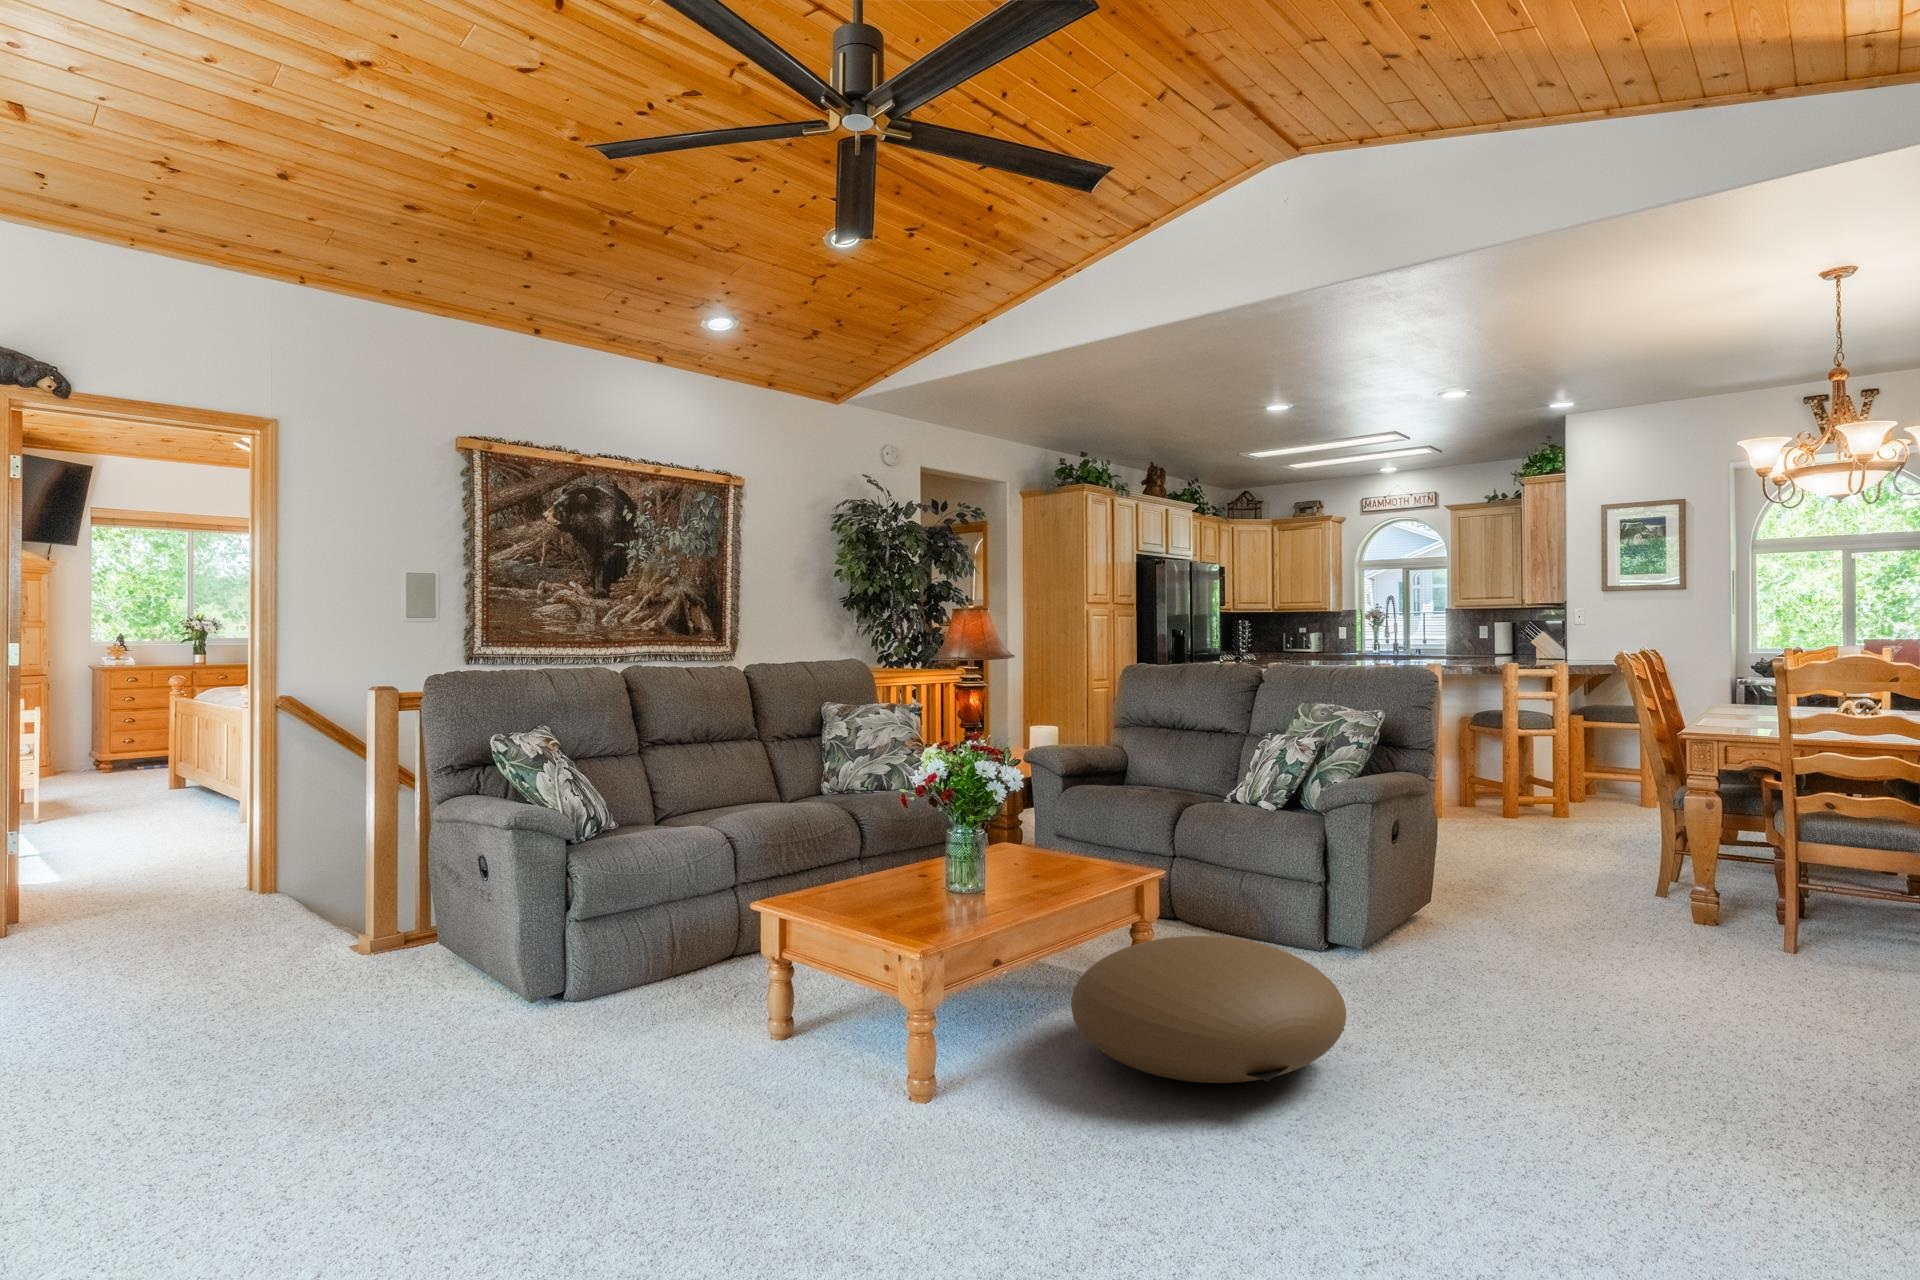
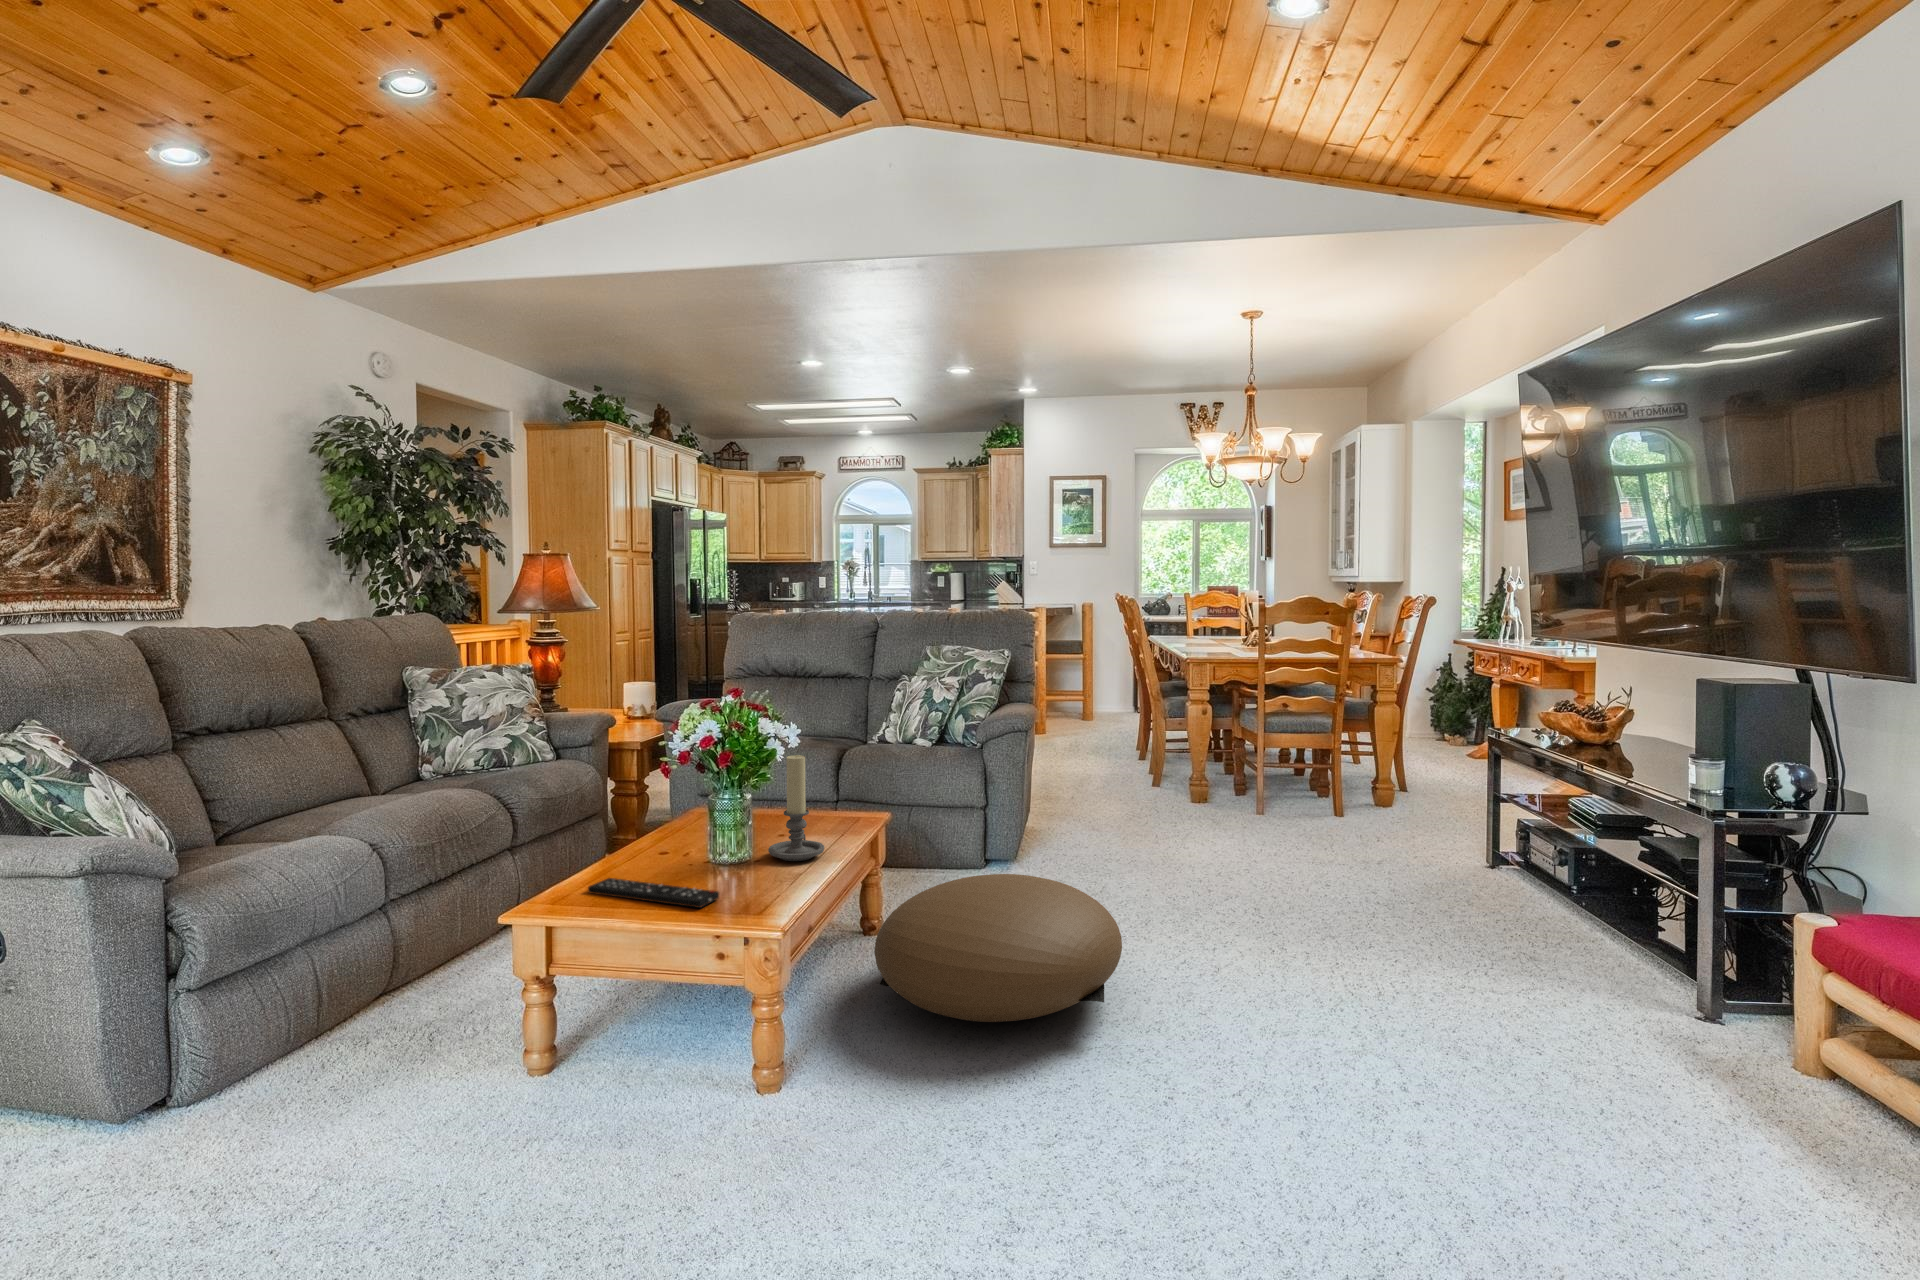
candle holder: none [1013,793,1064,893] -> present [768,755,824,861]
remote control: none [849,881,933,913] -> present [588,878,719,908]

